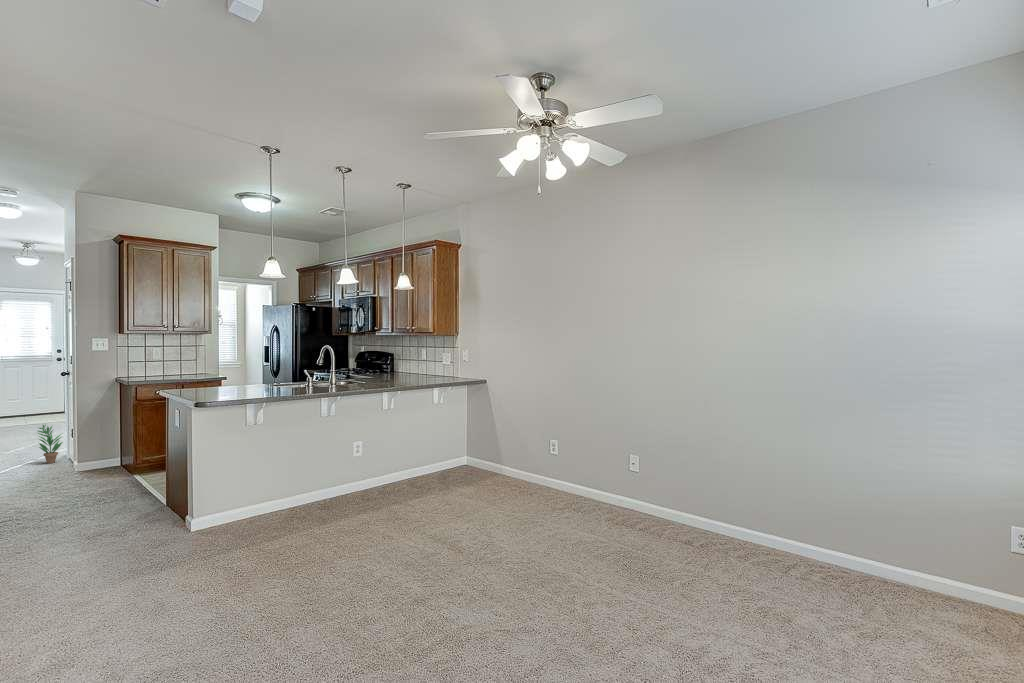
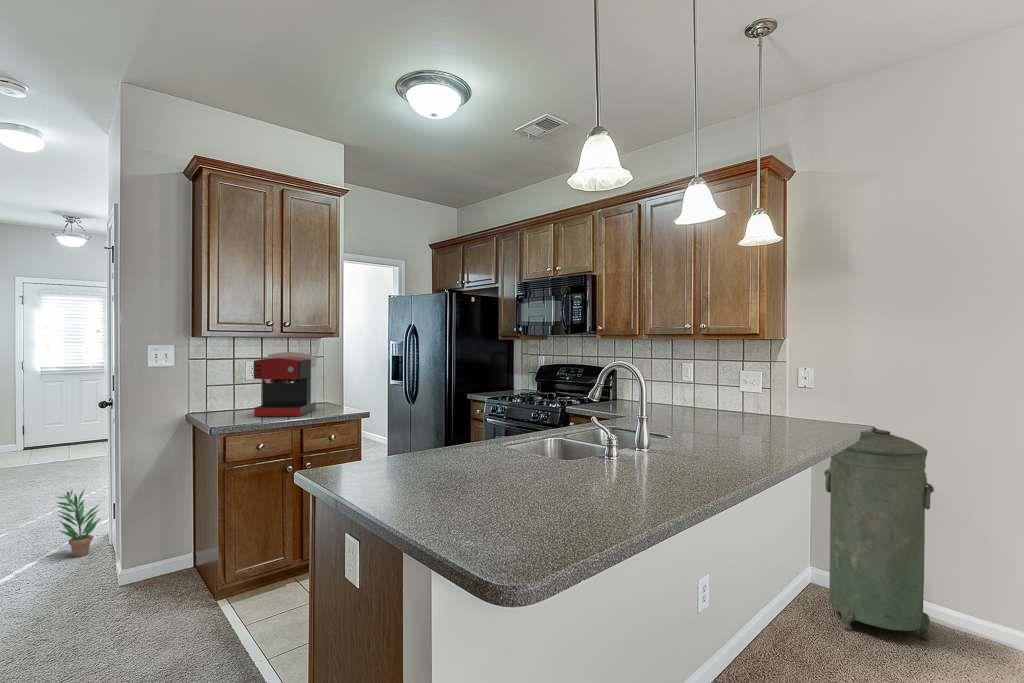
coffee maker: none [155,342,195,378] -> present [254,352,316,416]
trash can: none [453,379,495,480] -> present [824,428,934,639]

